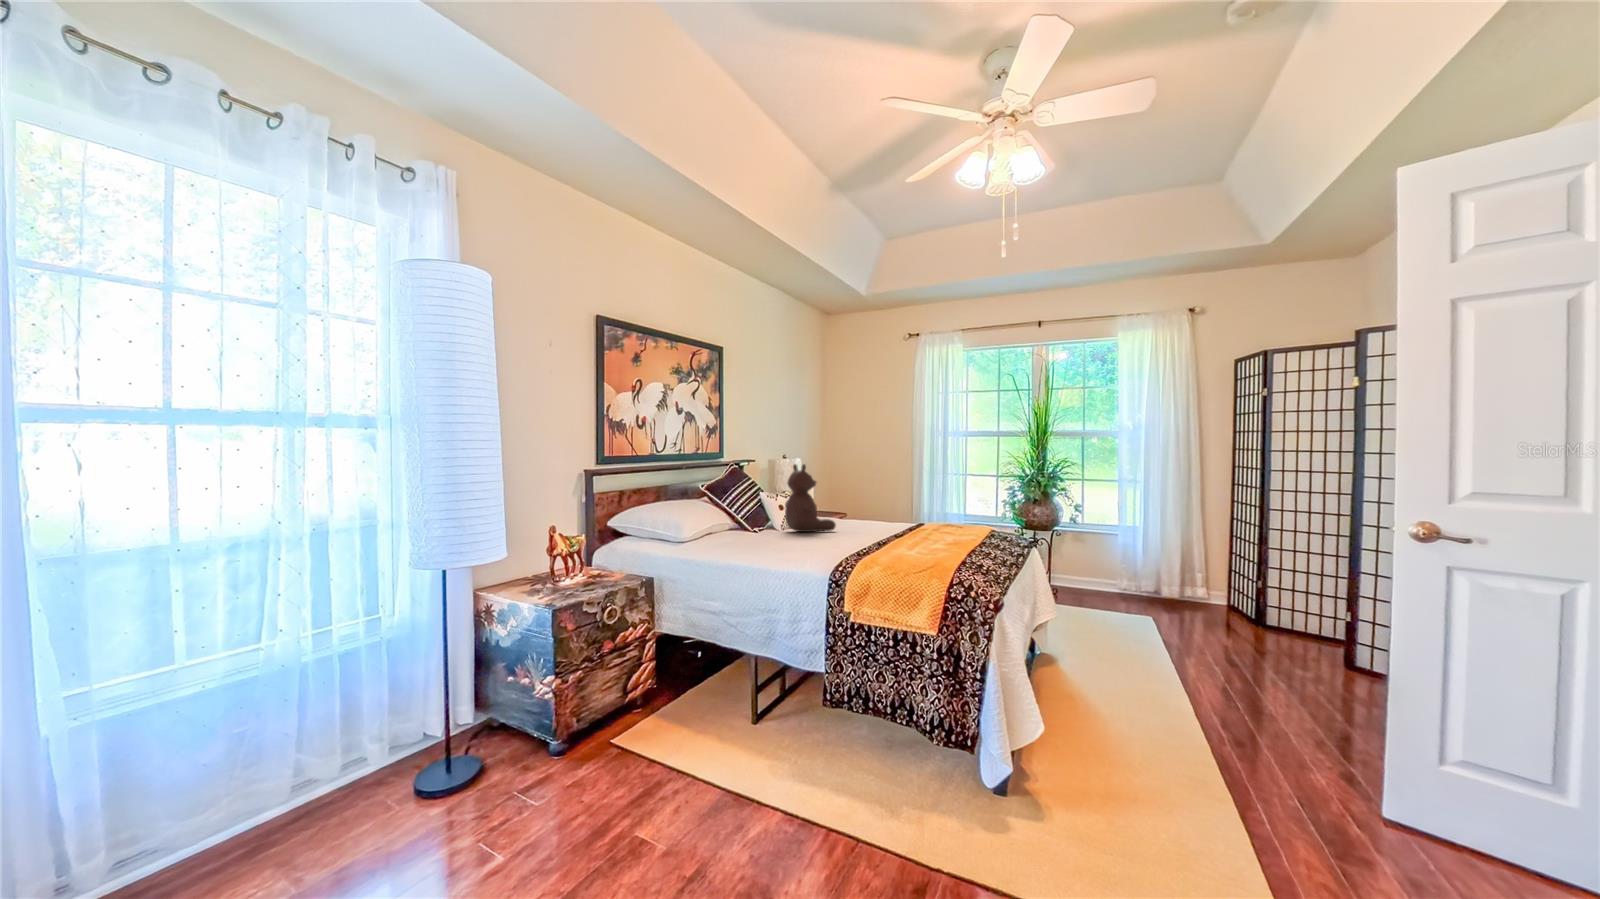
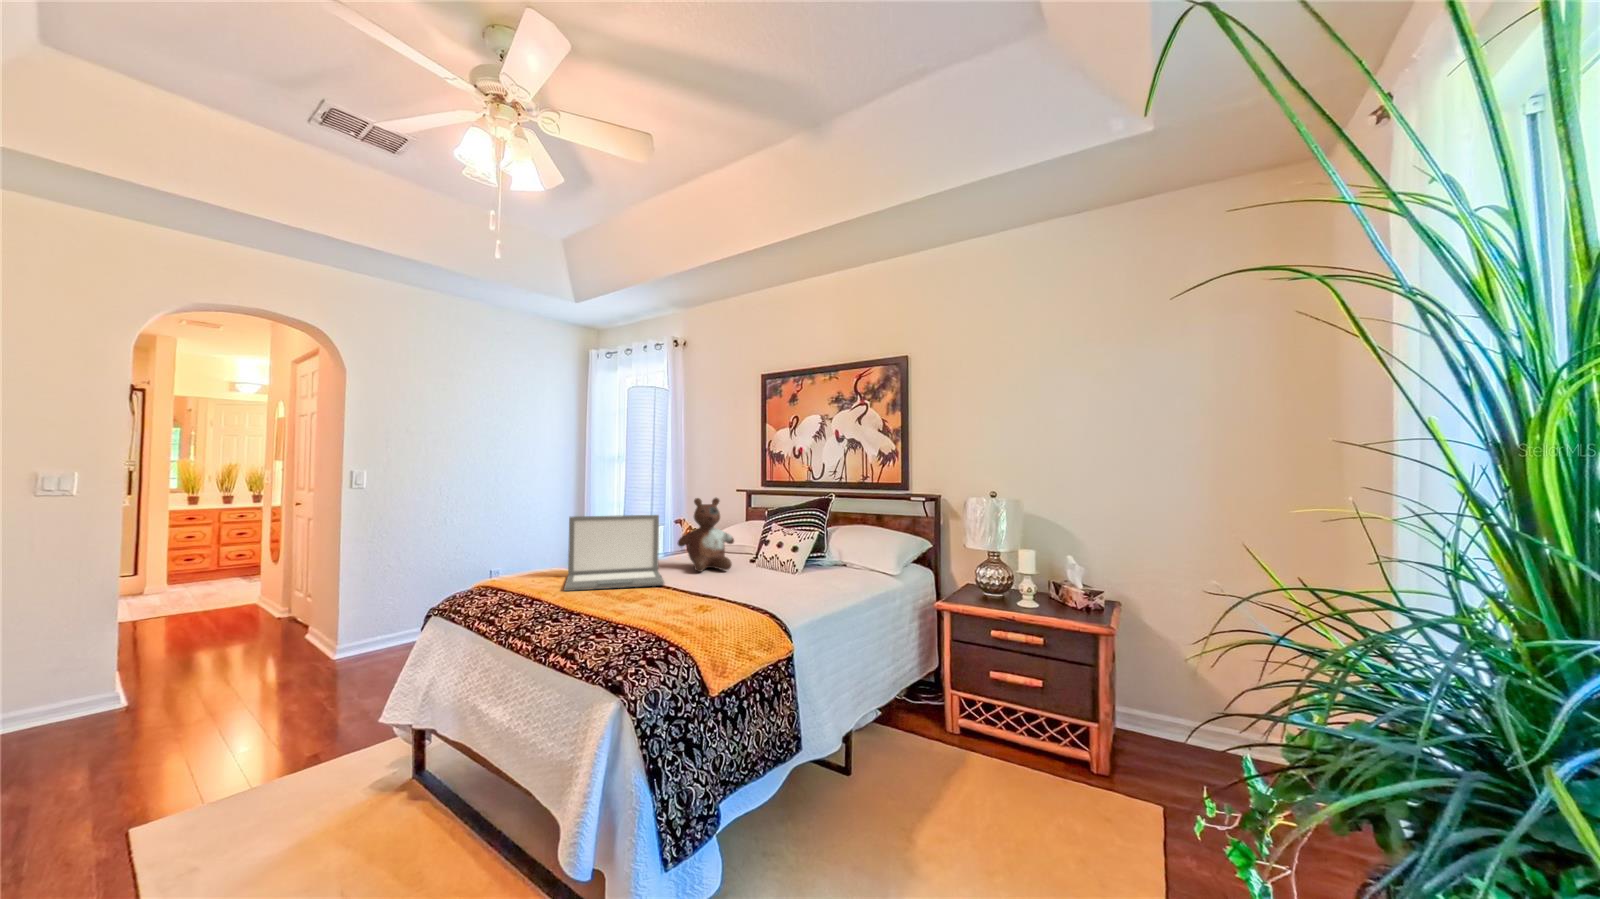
laptop: none [843,478,941,542] -> present [564,515,664,591]

